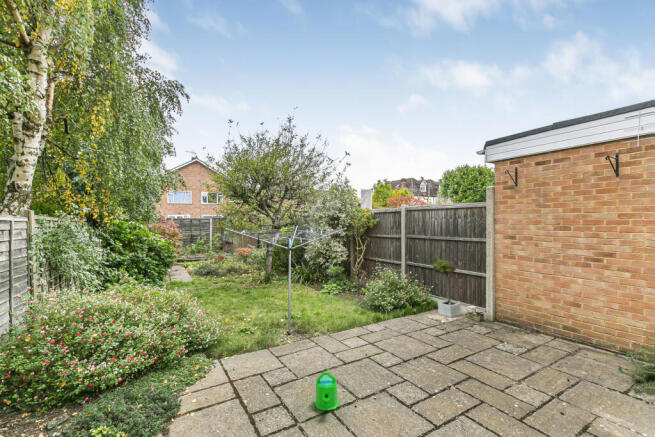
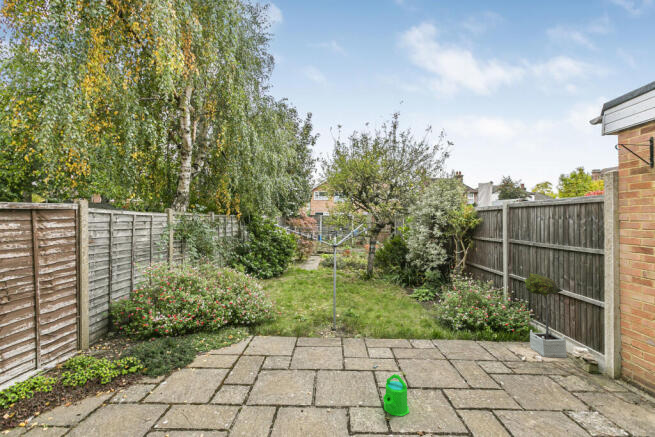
watering can: present [314,371,339,411] -> present [383,374,409,416]

